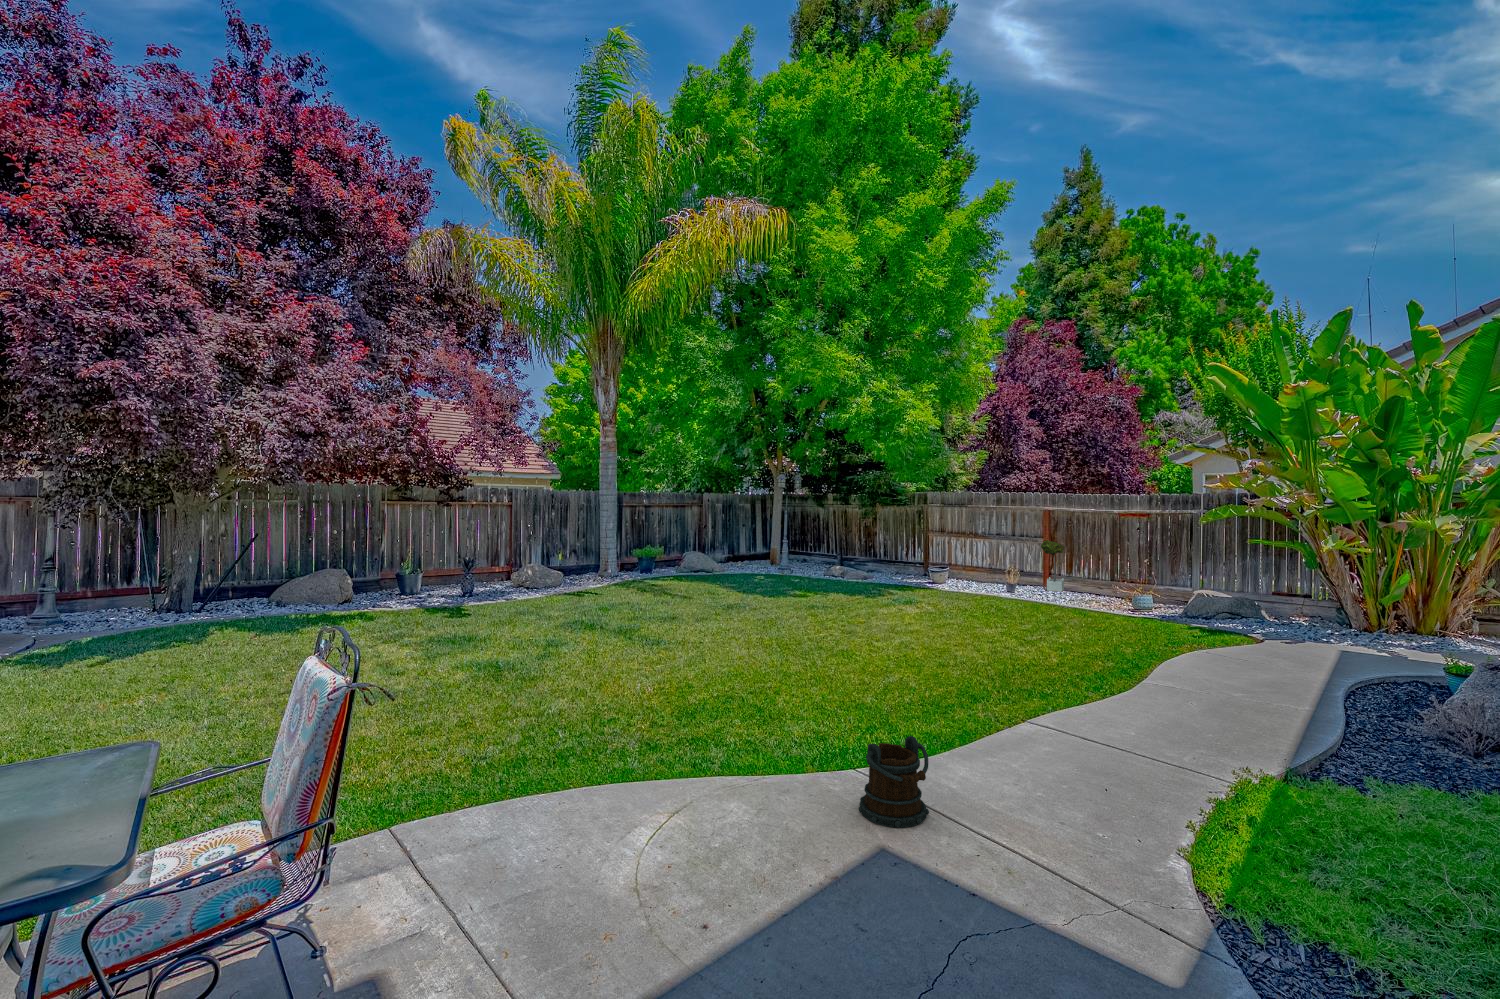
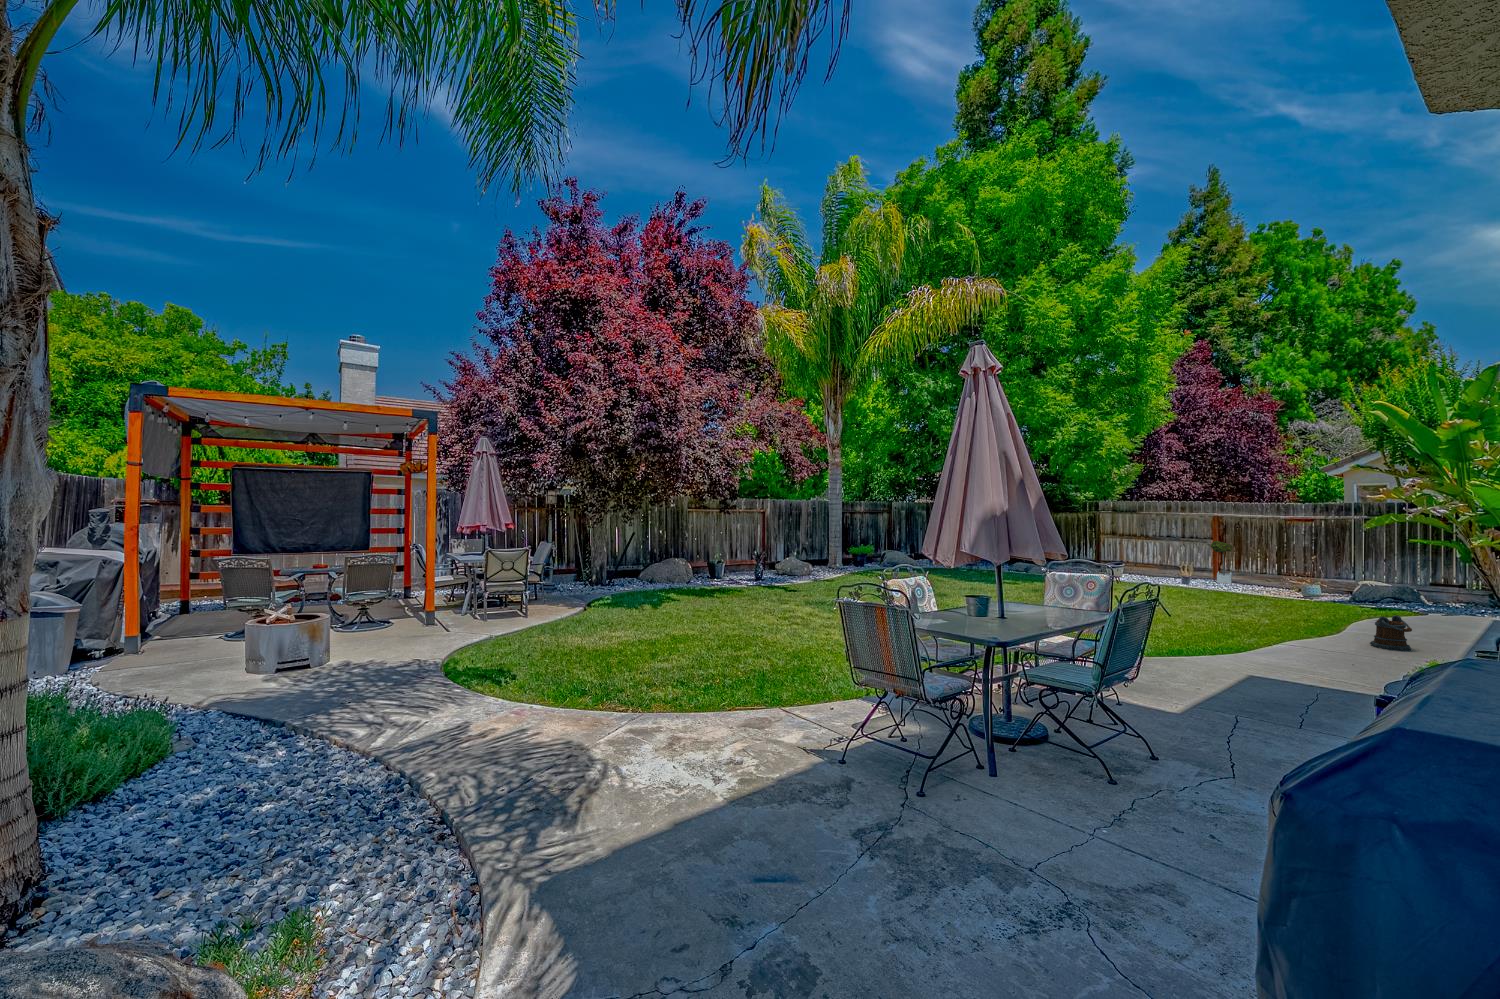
bucket: present [858,736,929,828] -> present [1370,616,1412,650]

